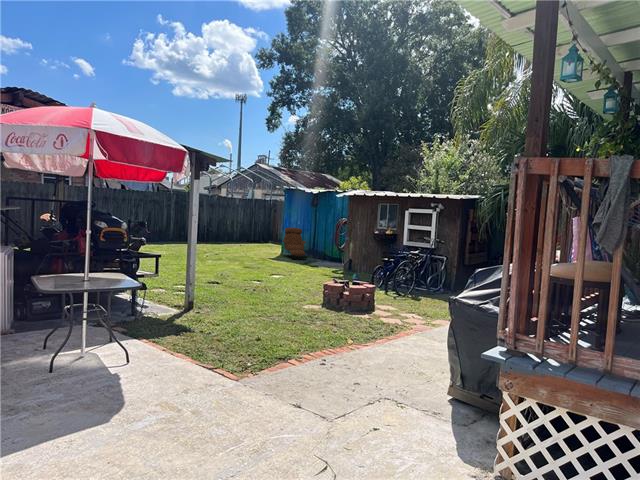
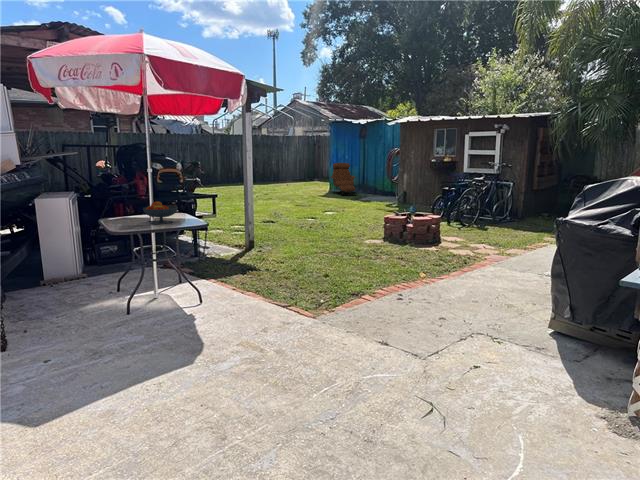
fruit bowl: none [79,262,114,285] -> present [143,202,178,225]

